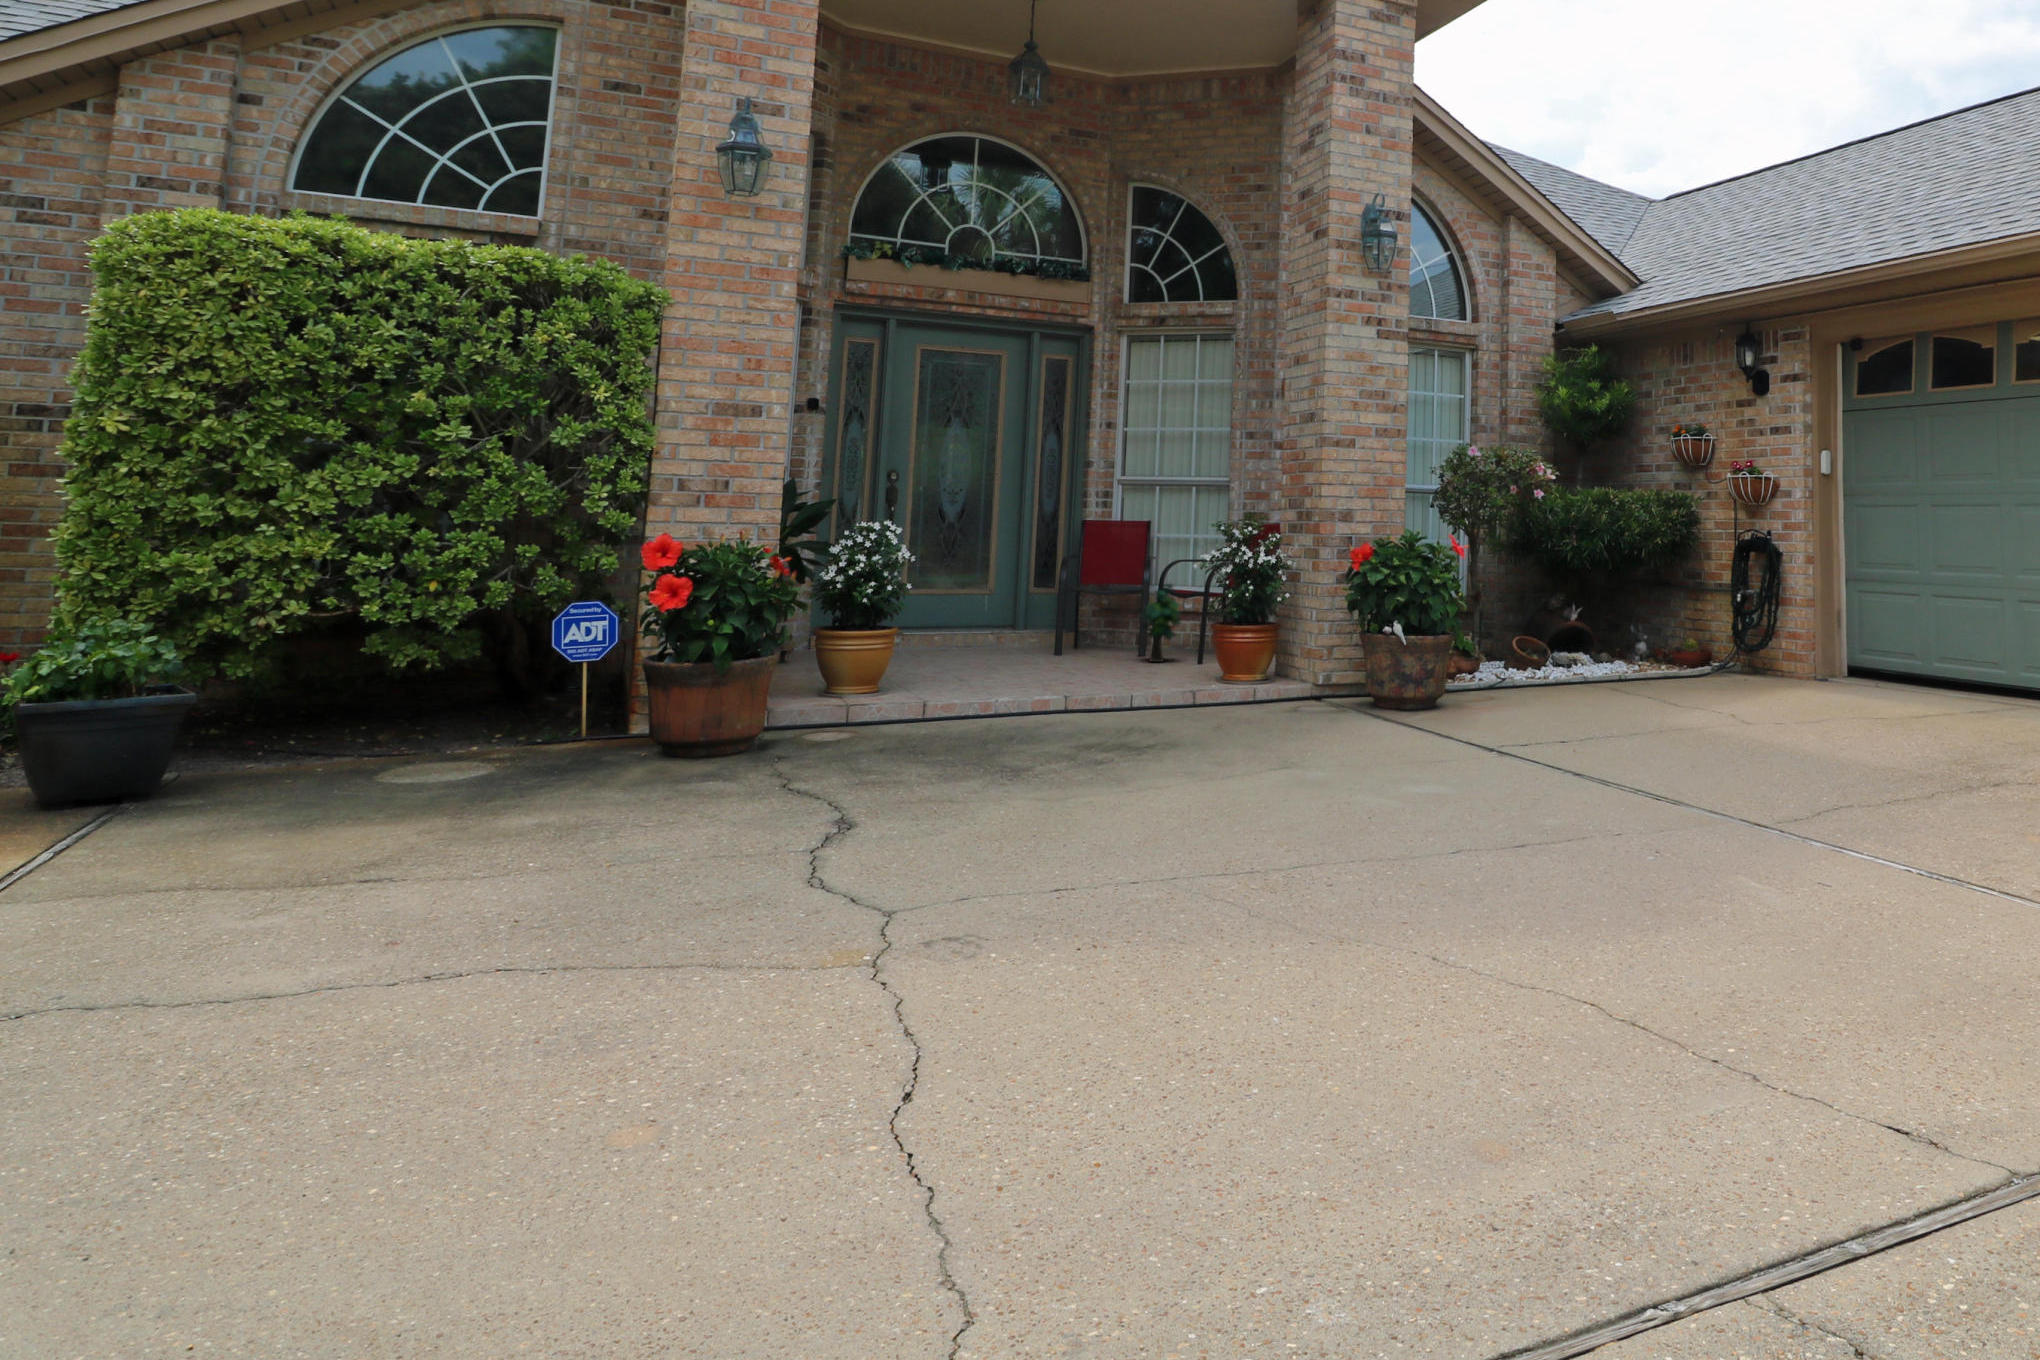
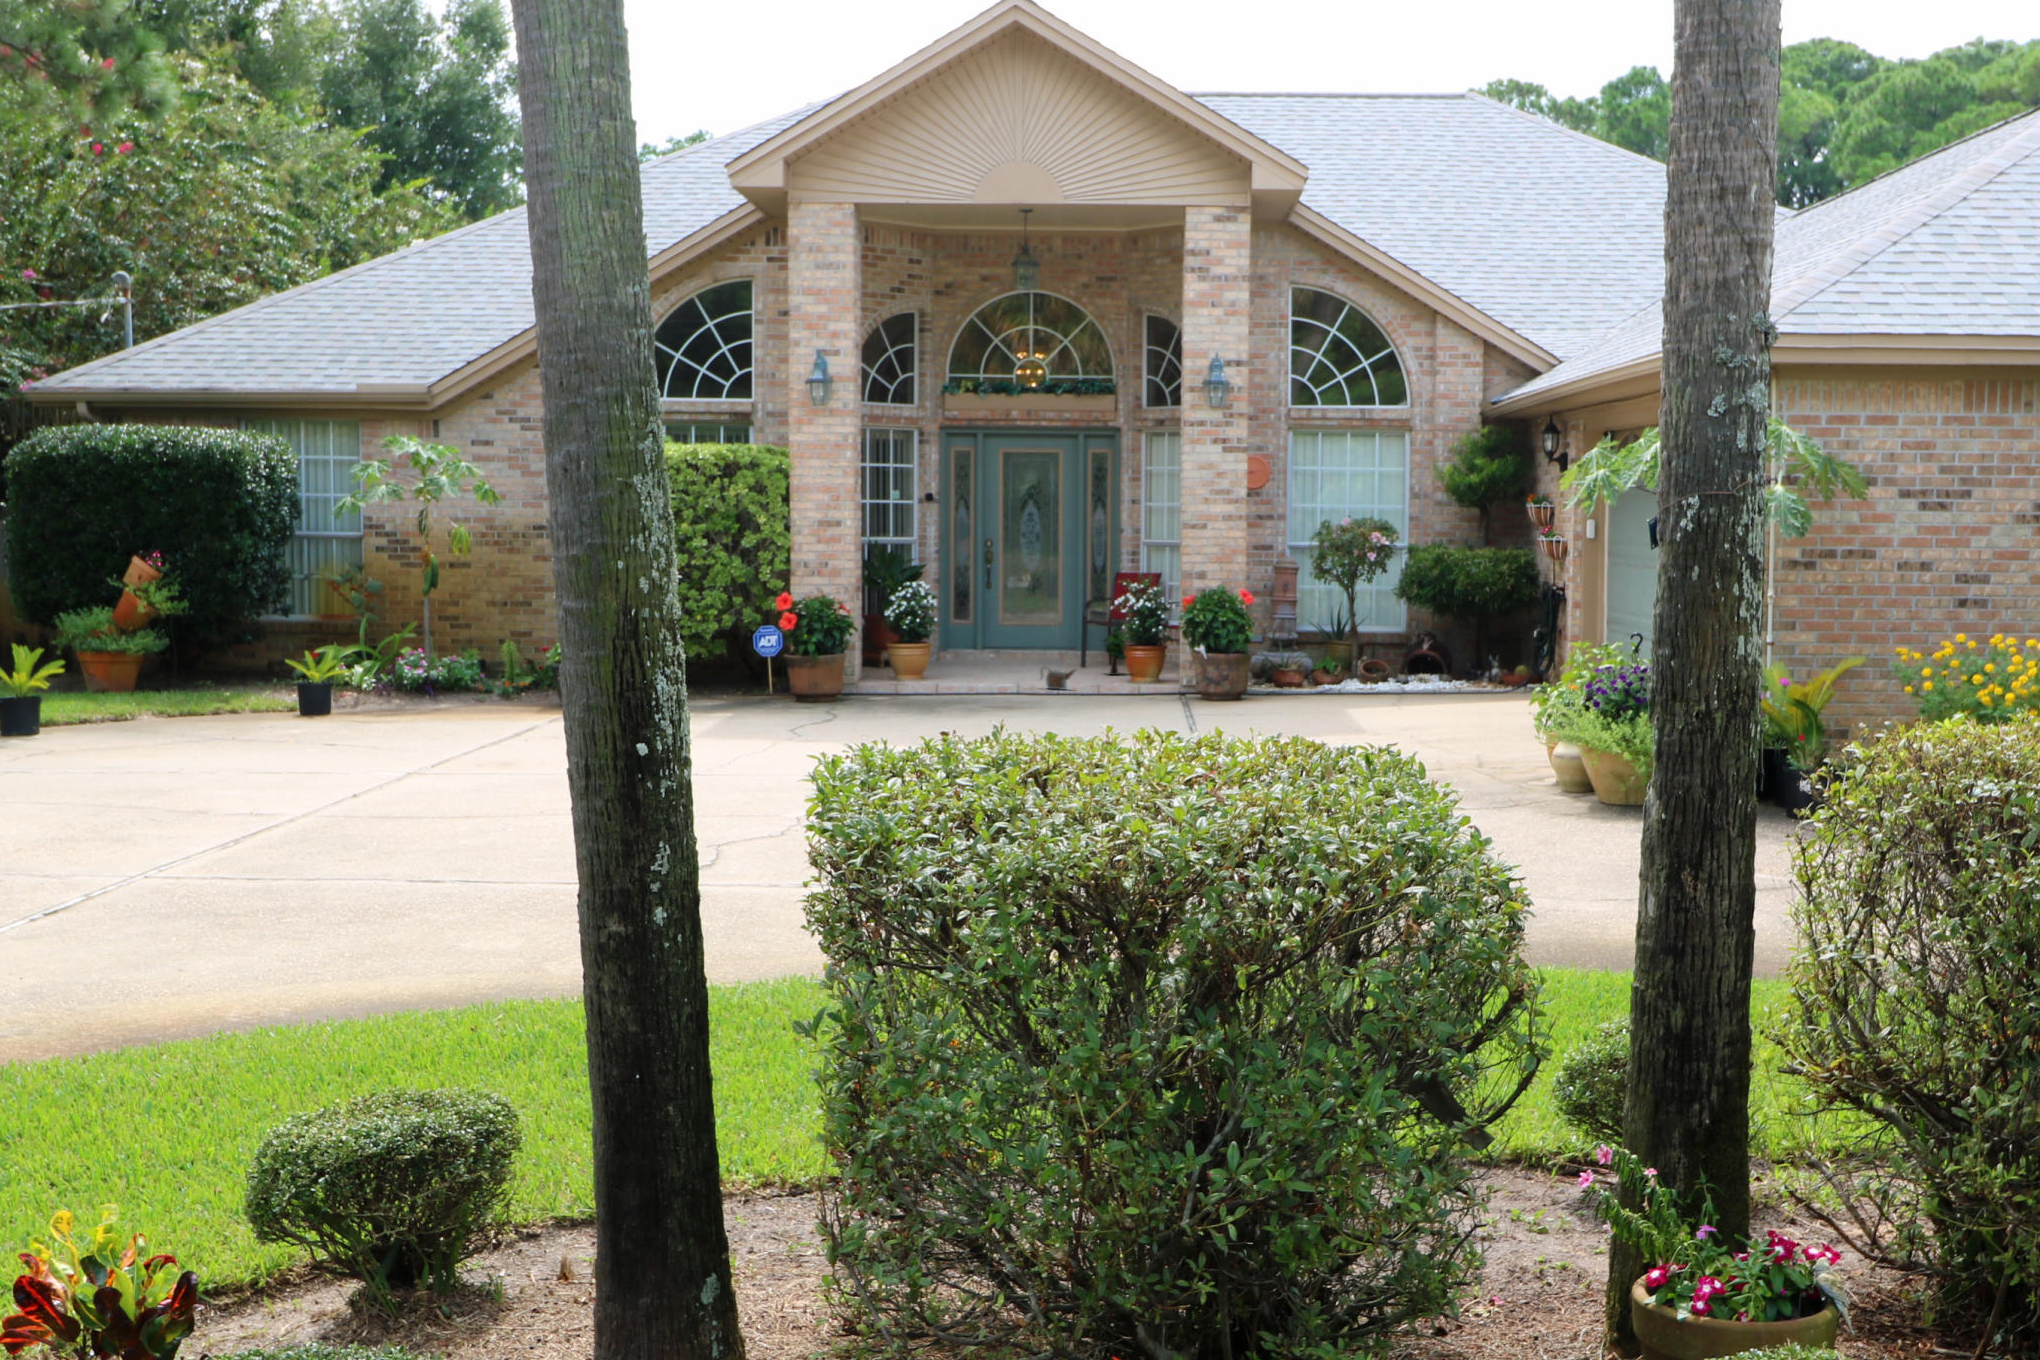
watering can: none [1116,659,1183,696] -> present [1041,667,1075,690]

